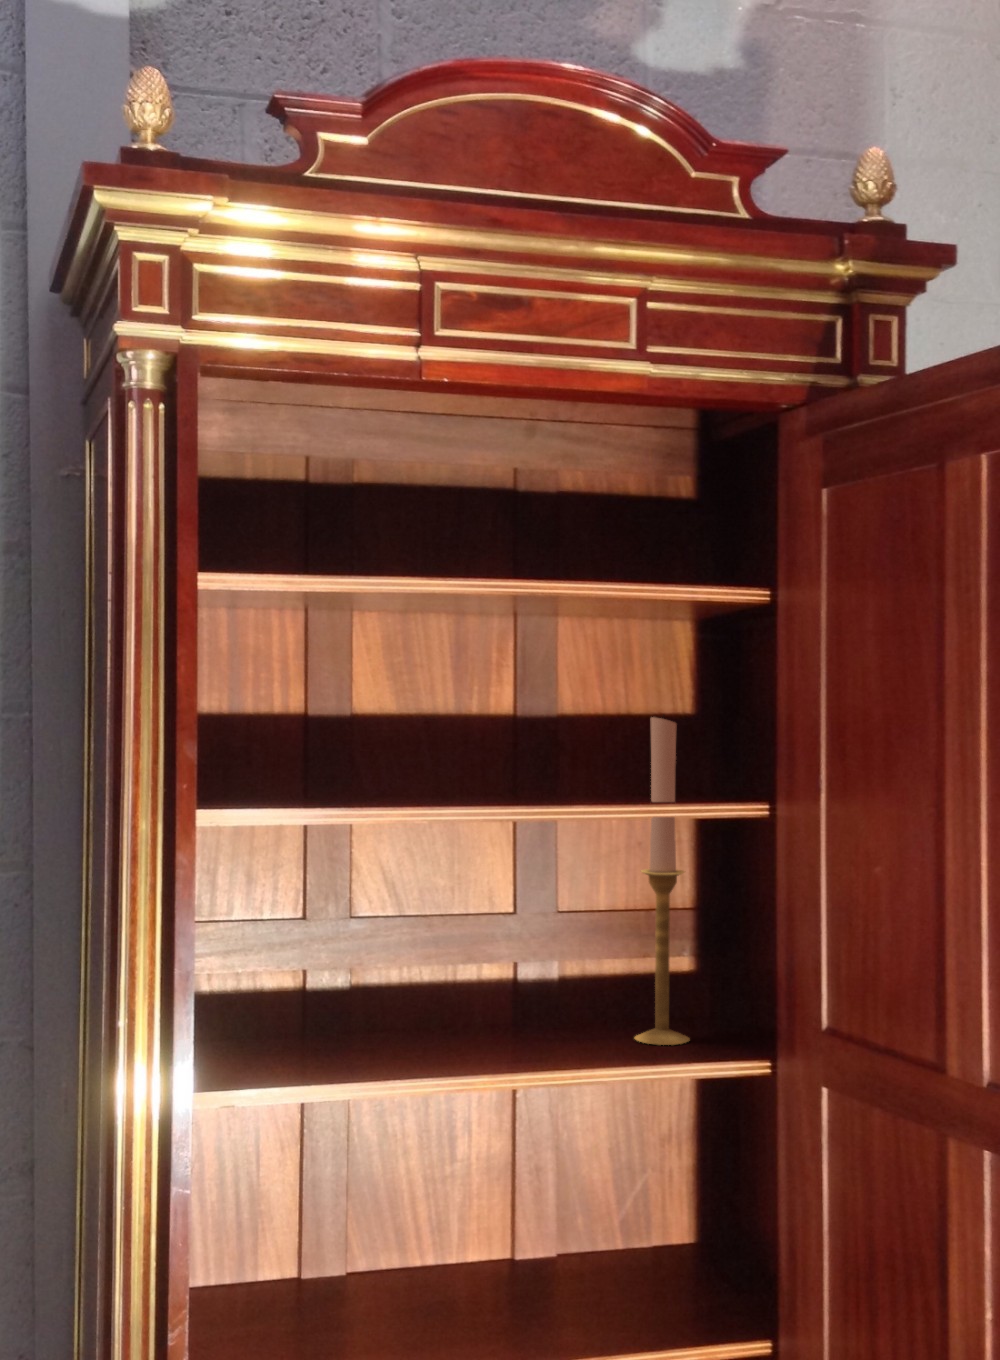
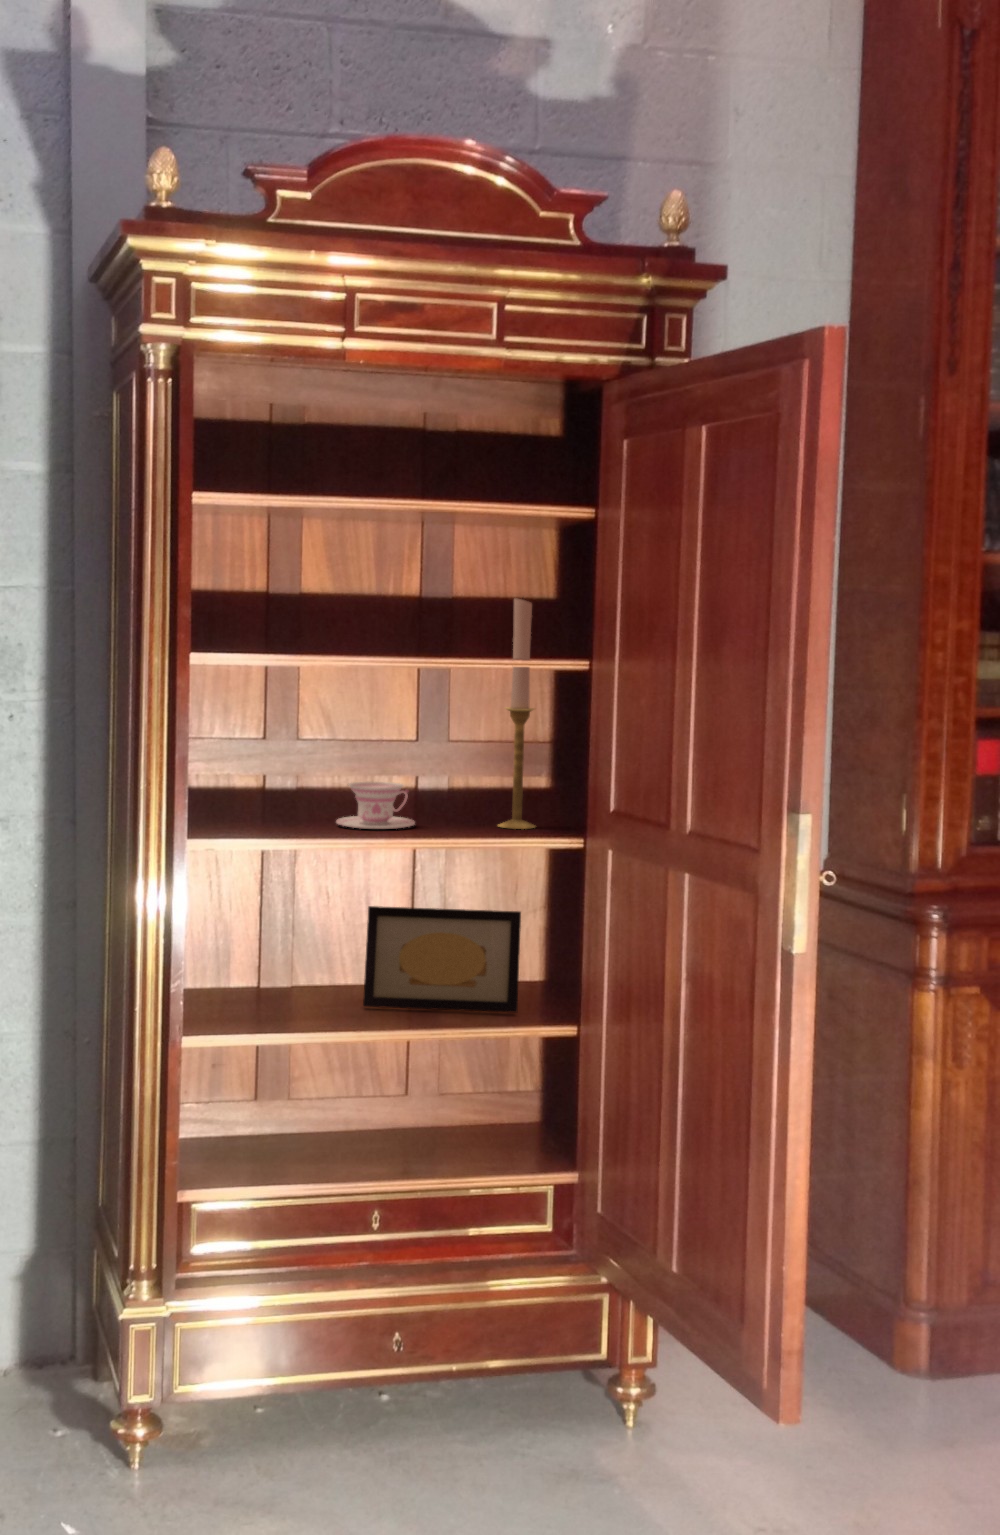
teacup: none [406,979,519,1054] -> present [336,782,415,829]
picture frame: none [450,1163,677,1323] -> present [363,906,521,1012]

